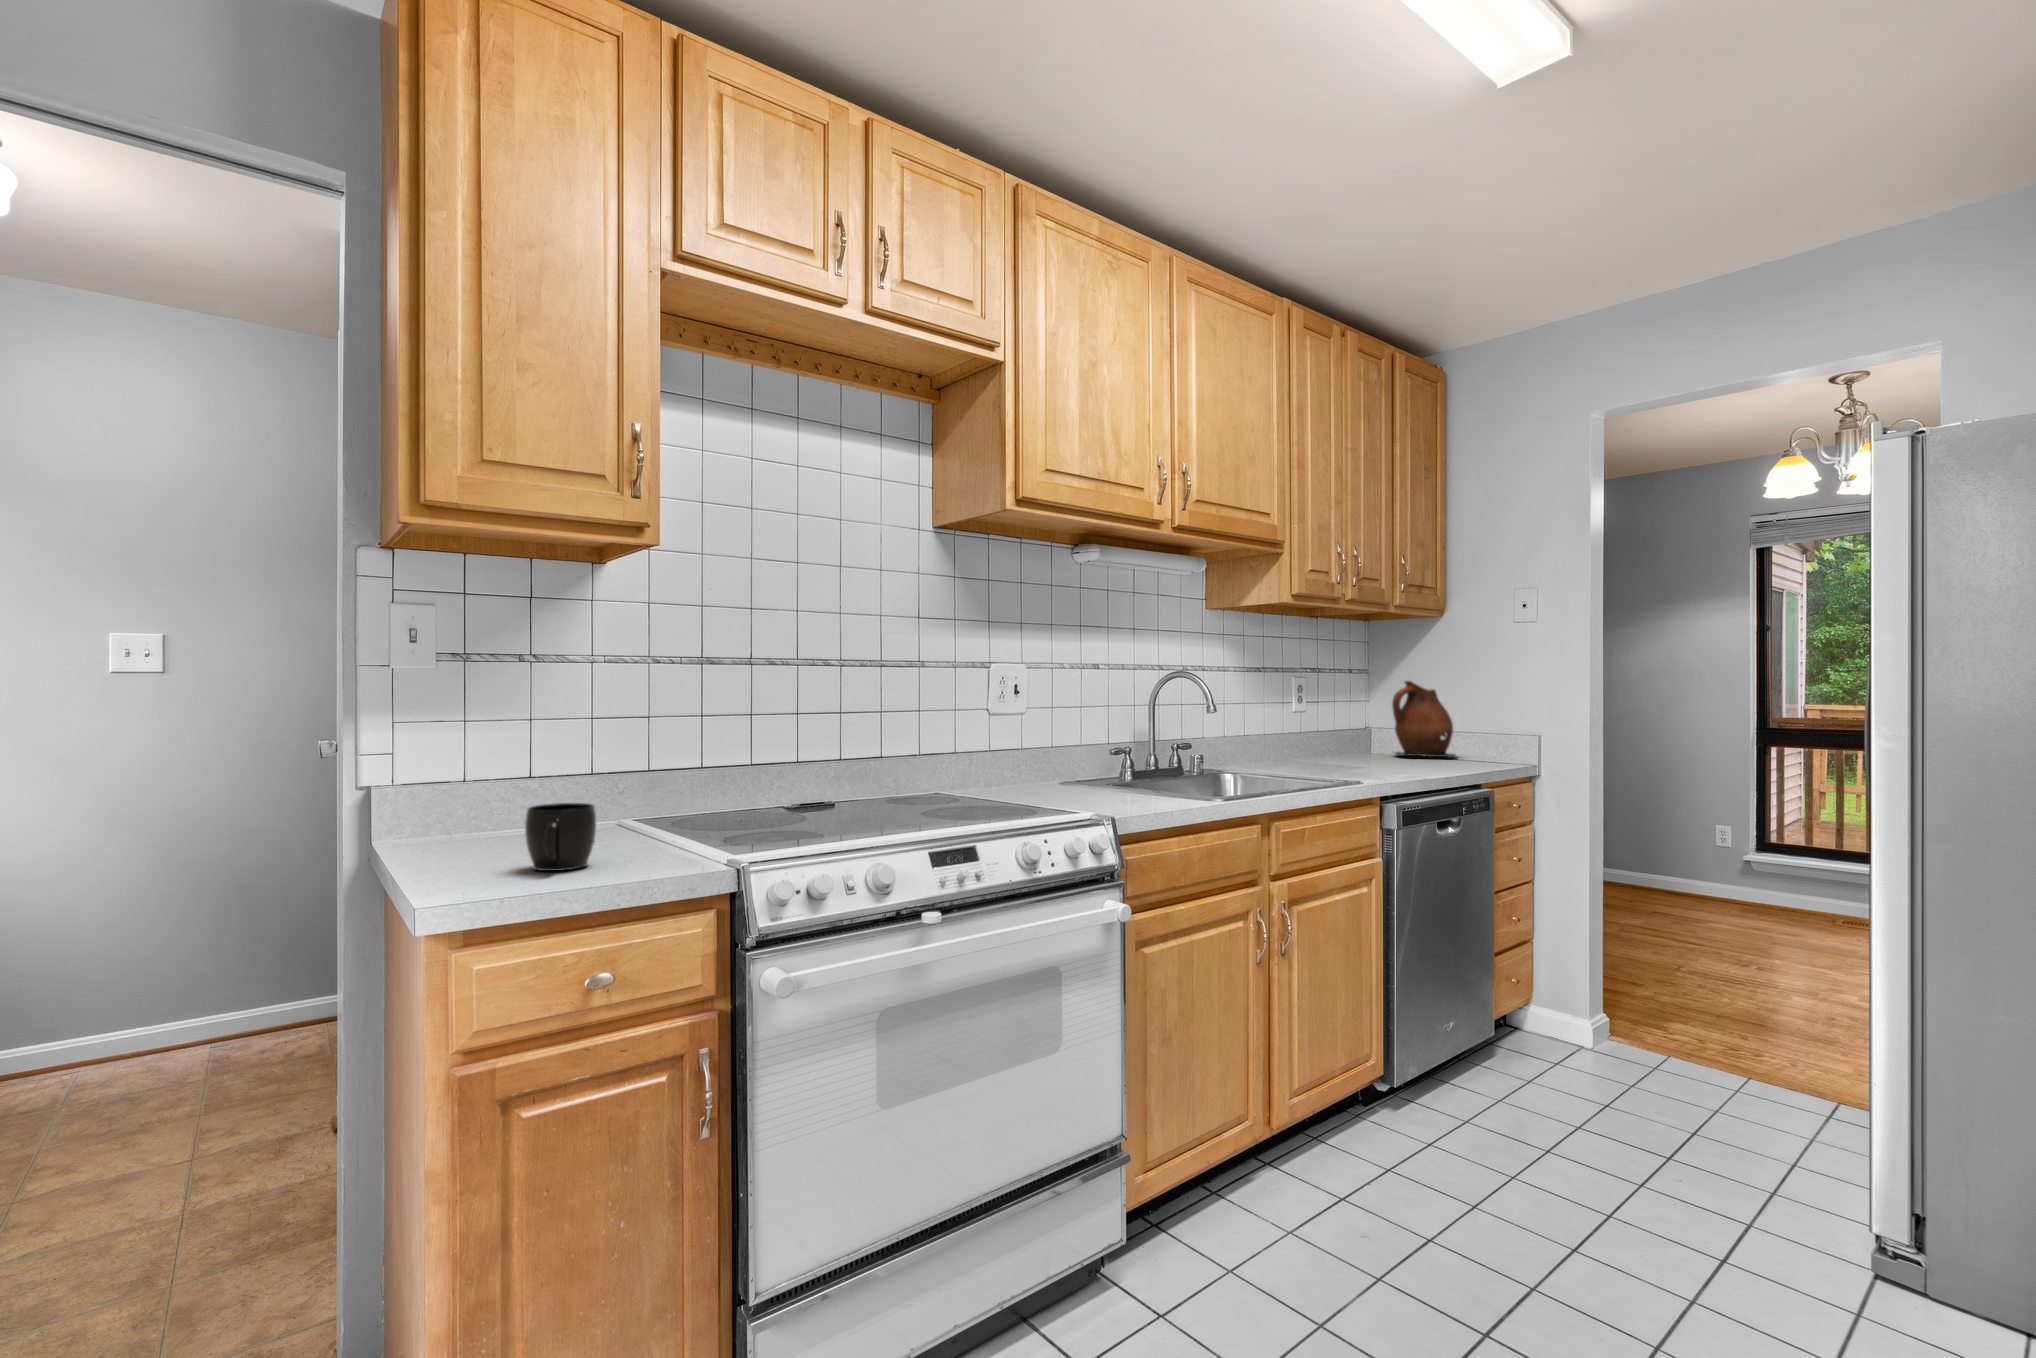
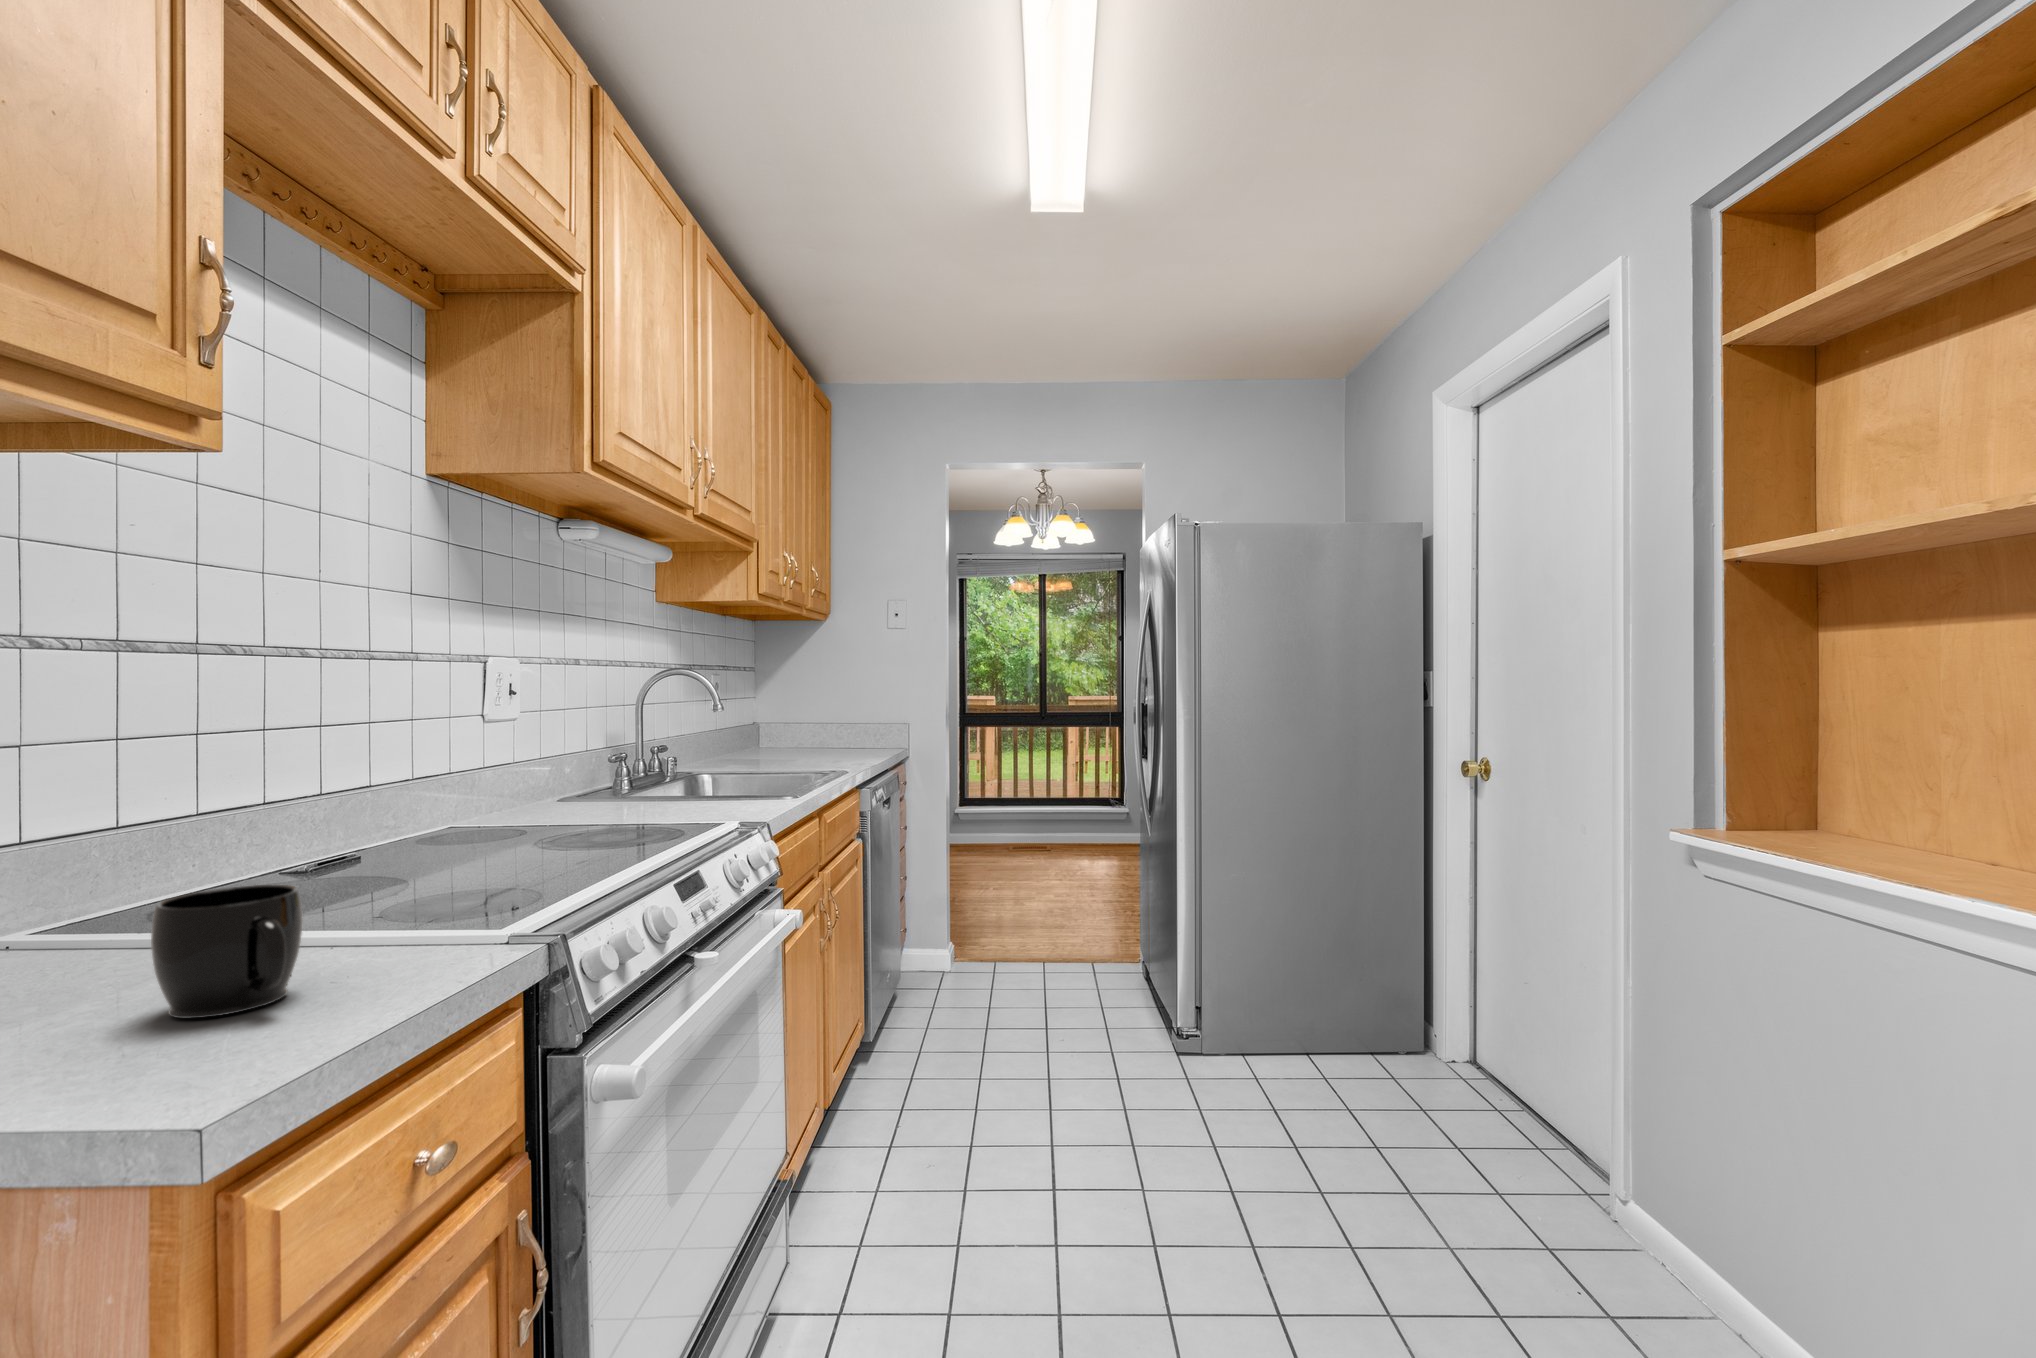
ceramic pitcher: present [1392,681,1456,758] -> none [779,678,841,746]

